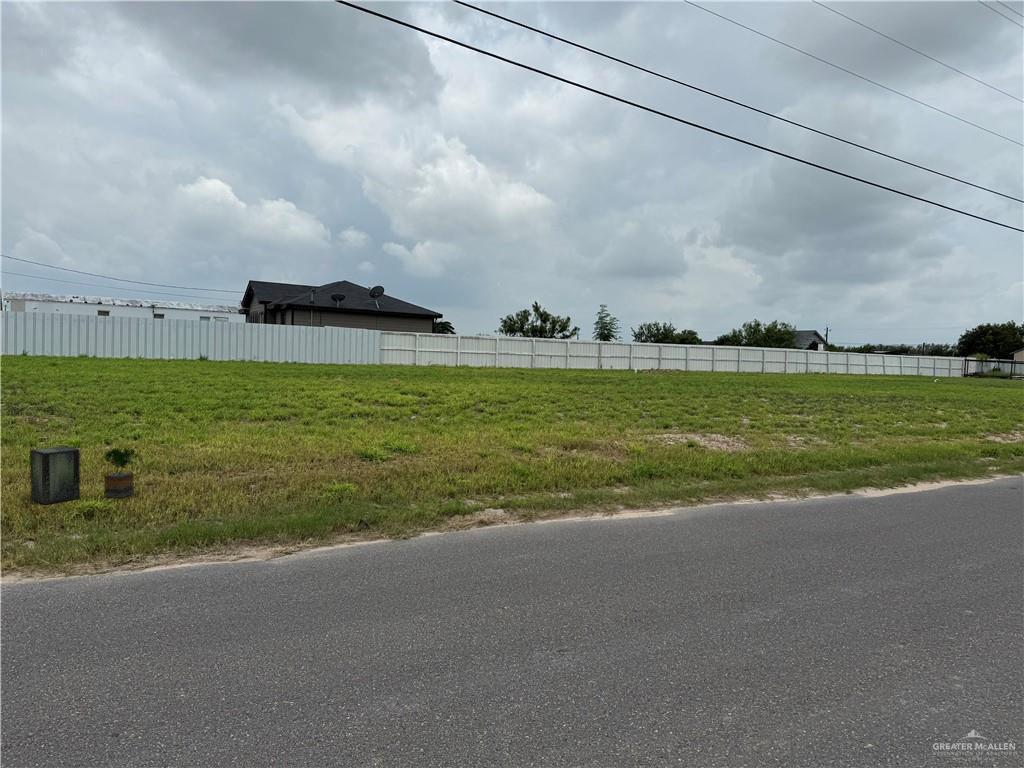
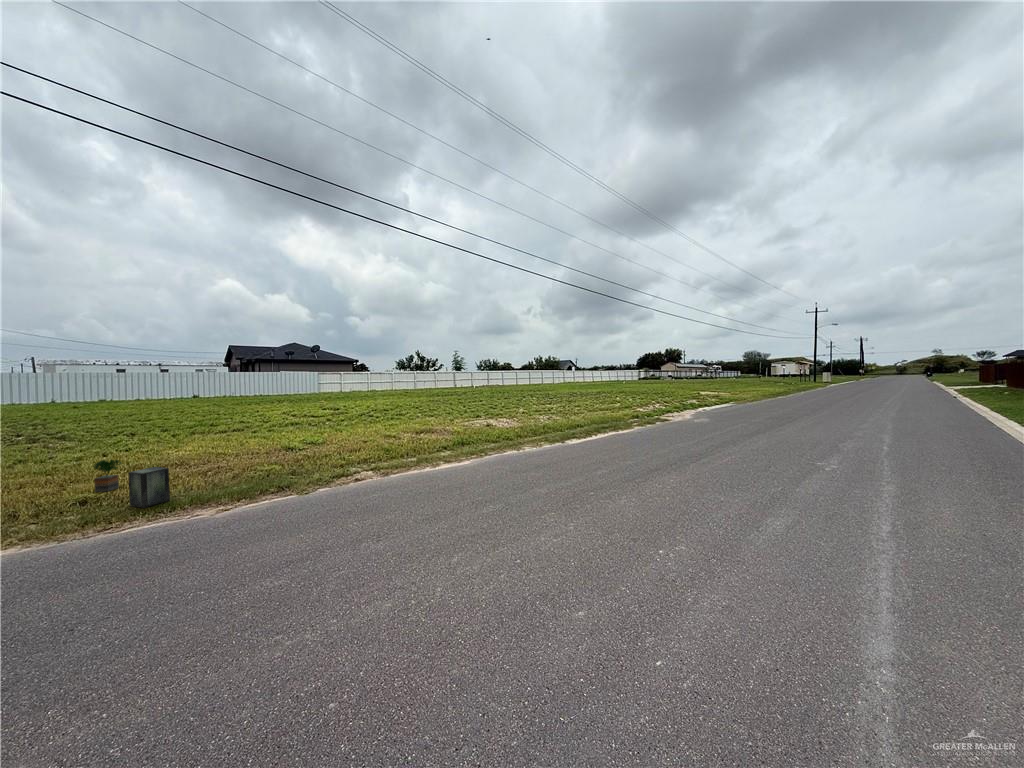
storage box: present [30,446,80,504] -> present [128,467,170,508]

